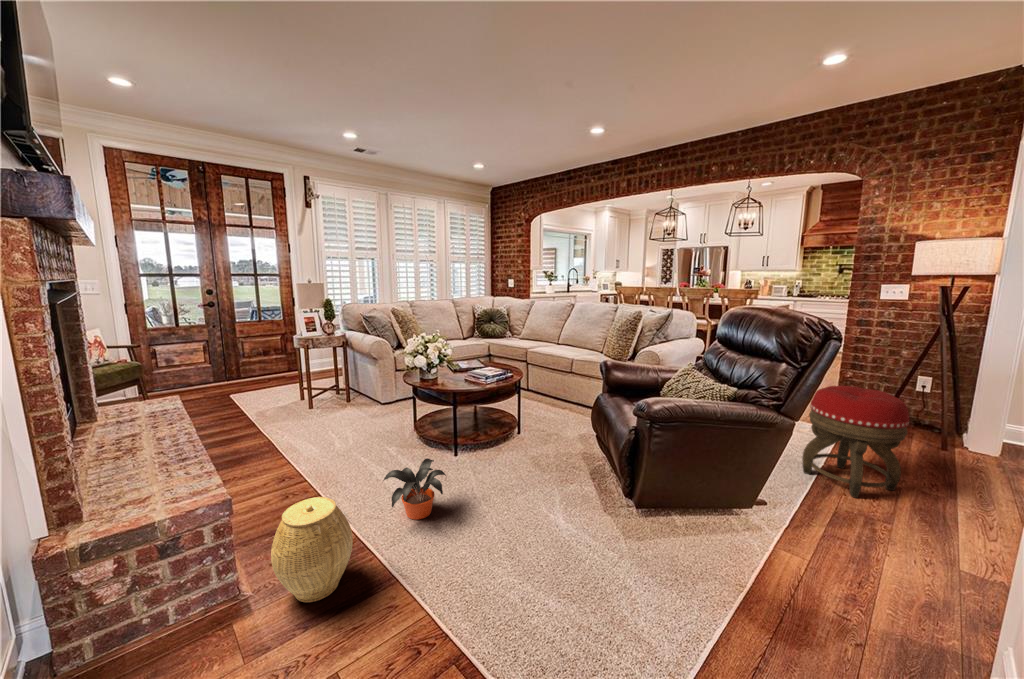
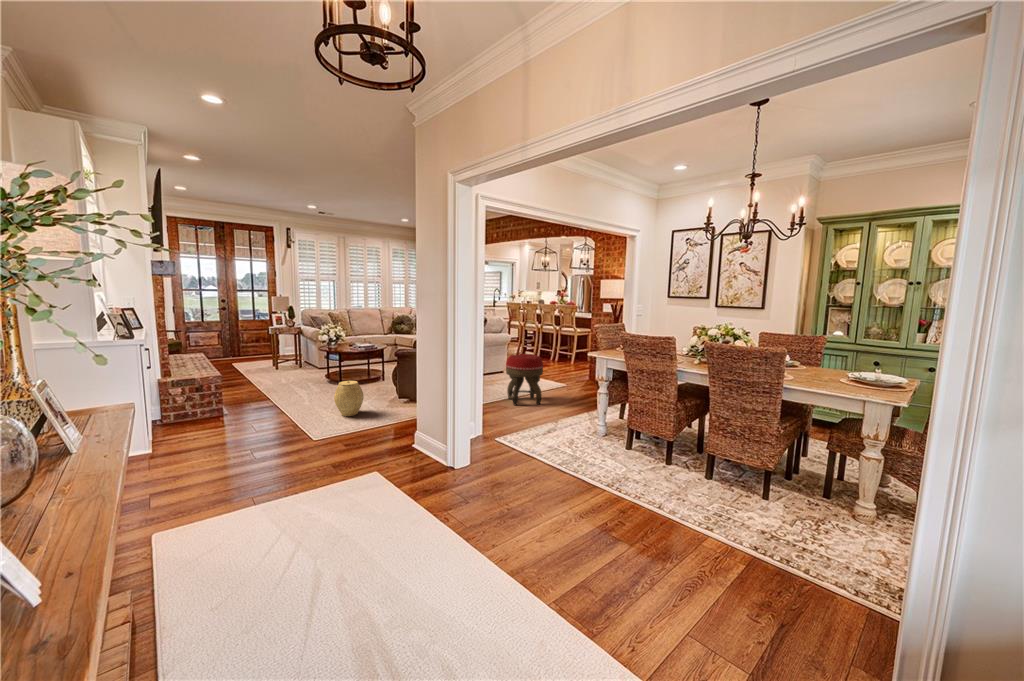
potted plant: present [383,458,446,520] -> none [289,379,319,403]
woven basket: present [271,497,353,602] -> present [334,381,364,416]

